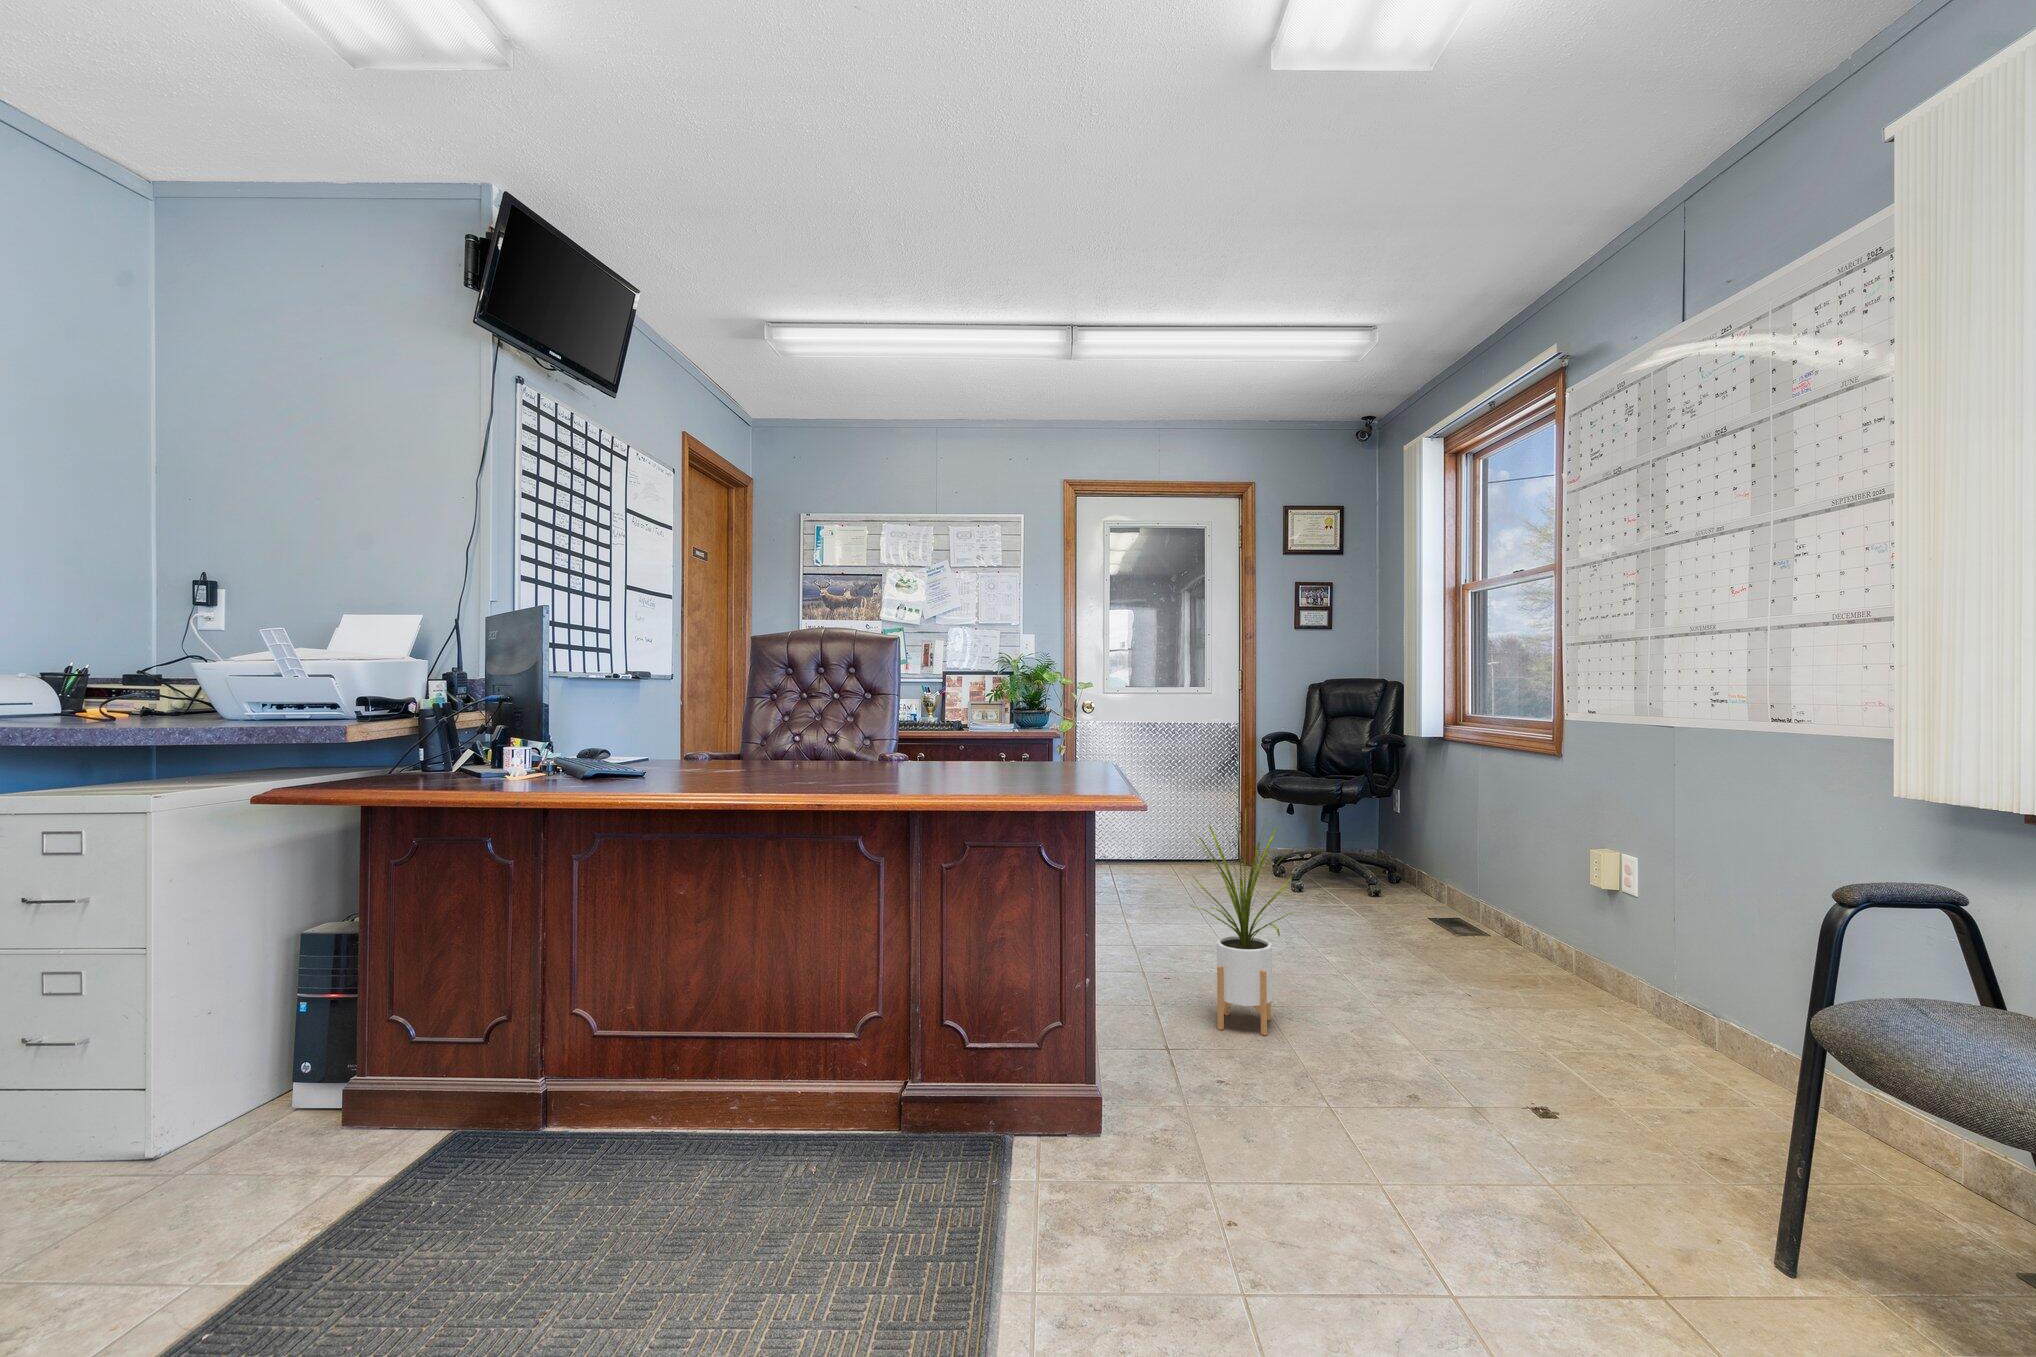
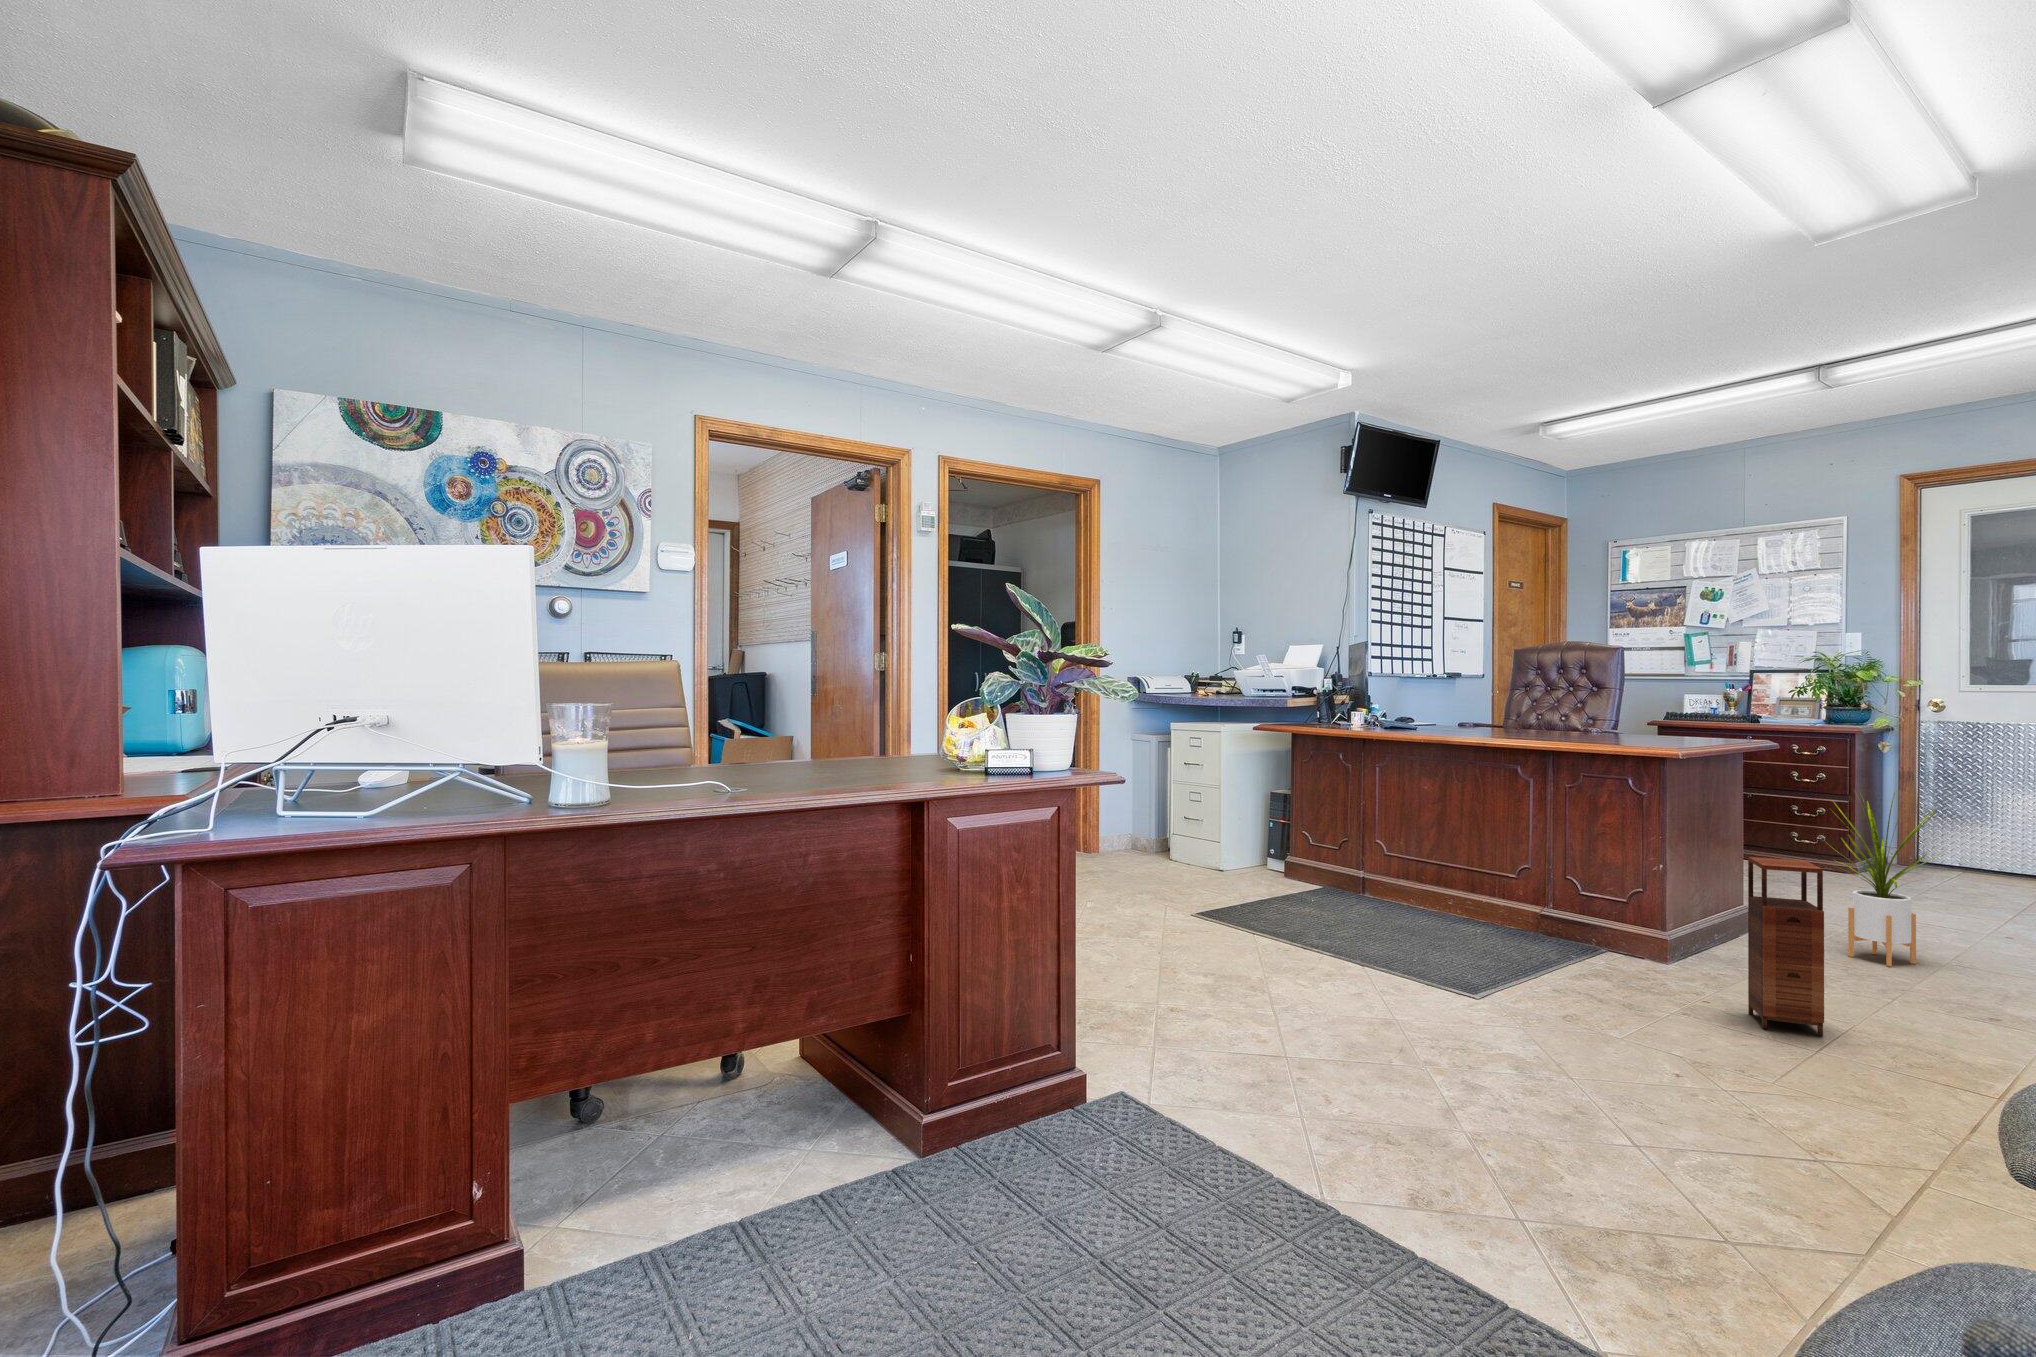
storage cabinet: none [1334,963,1464,1296] -> present [1748,857,1824,1036]

